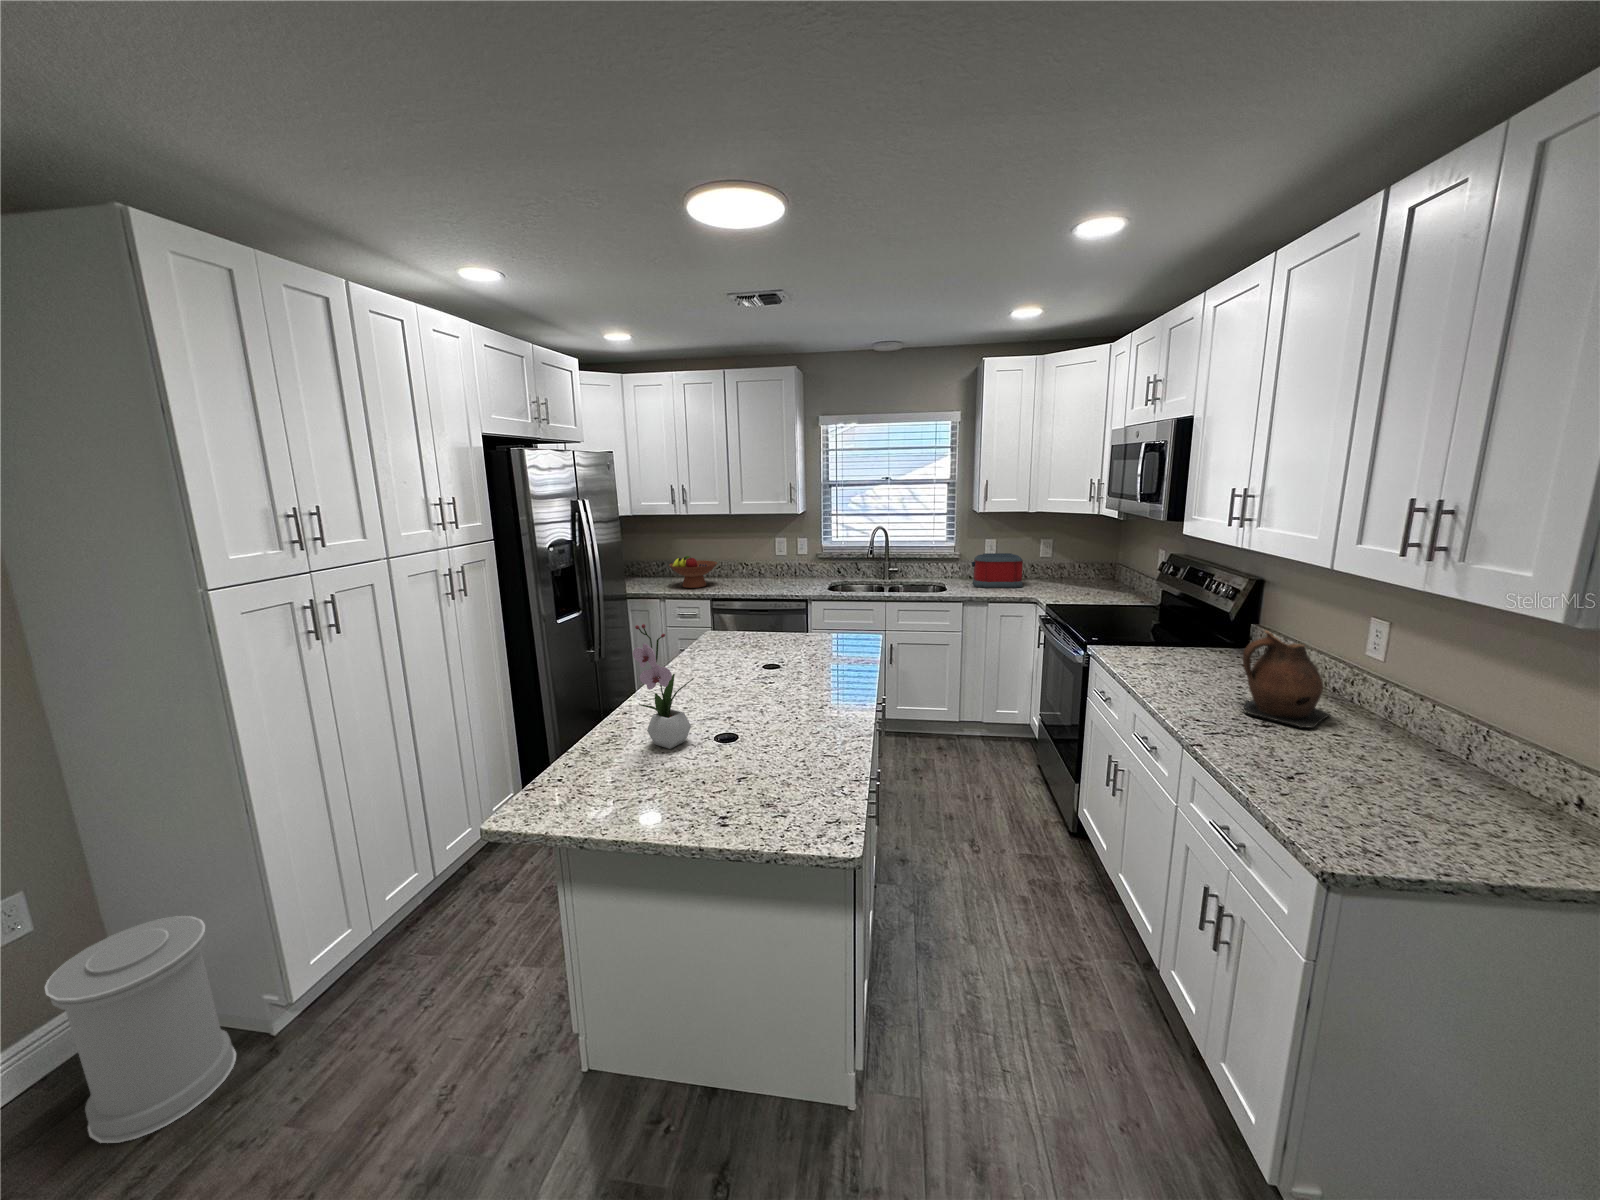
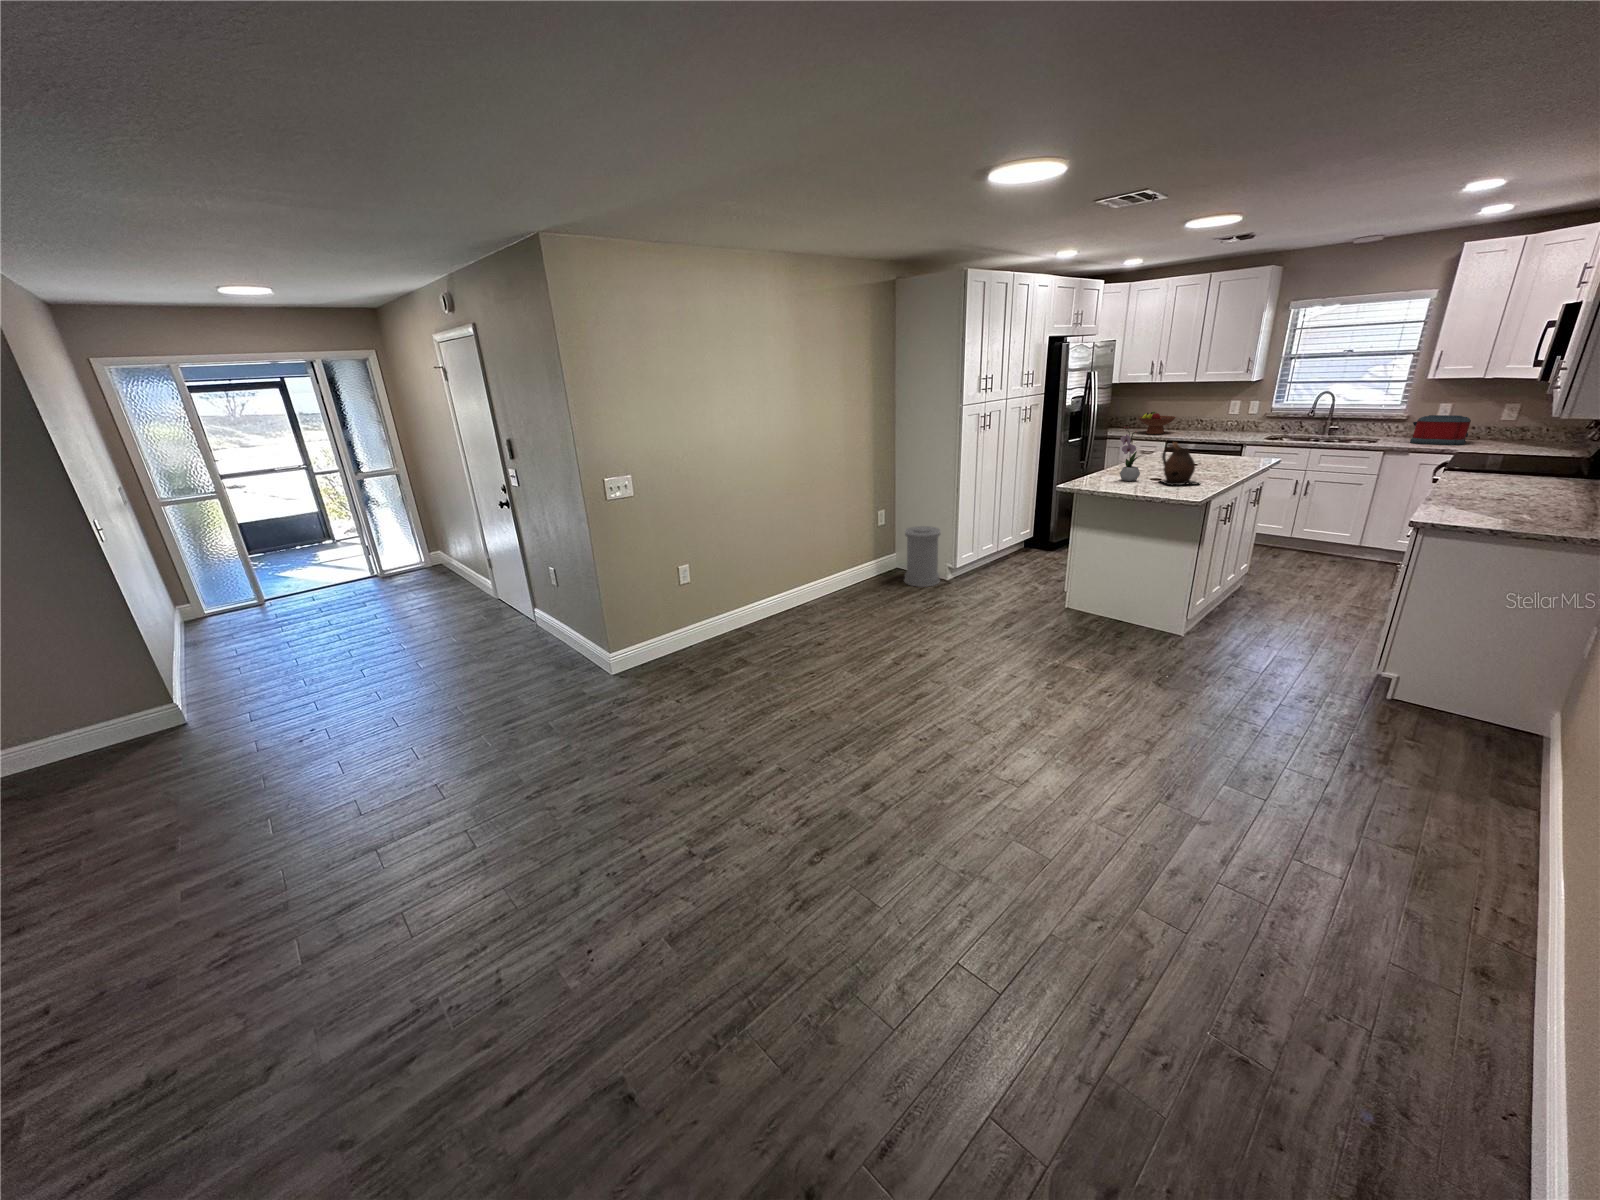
ceramic pitcher: present [1243,631,1330,728] -> present [1160,442,1199,485]

